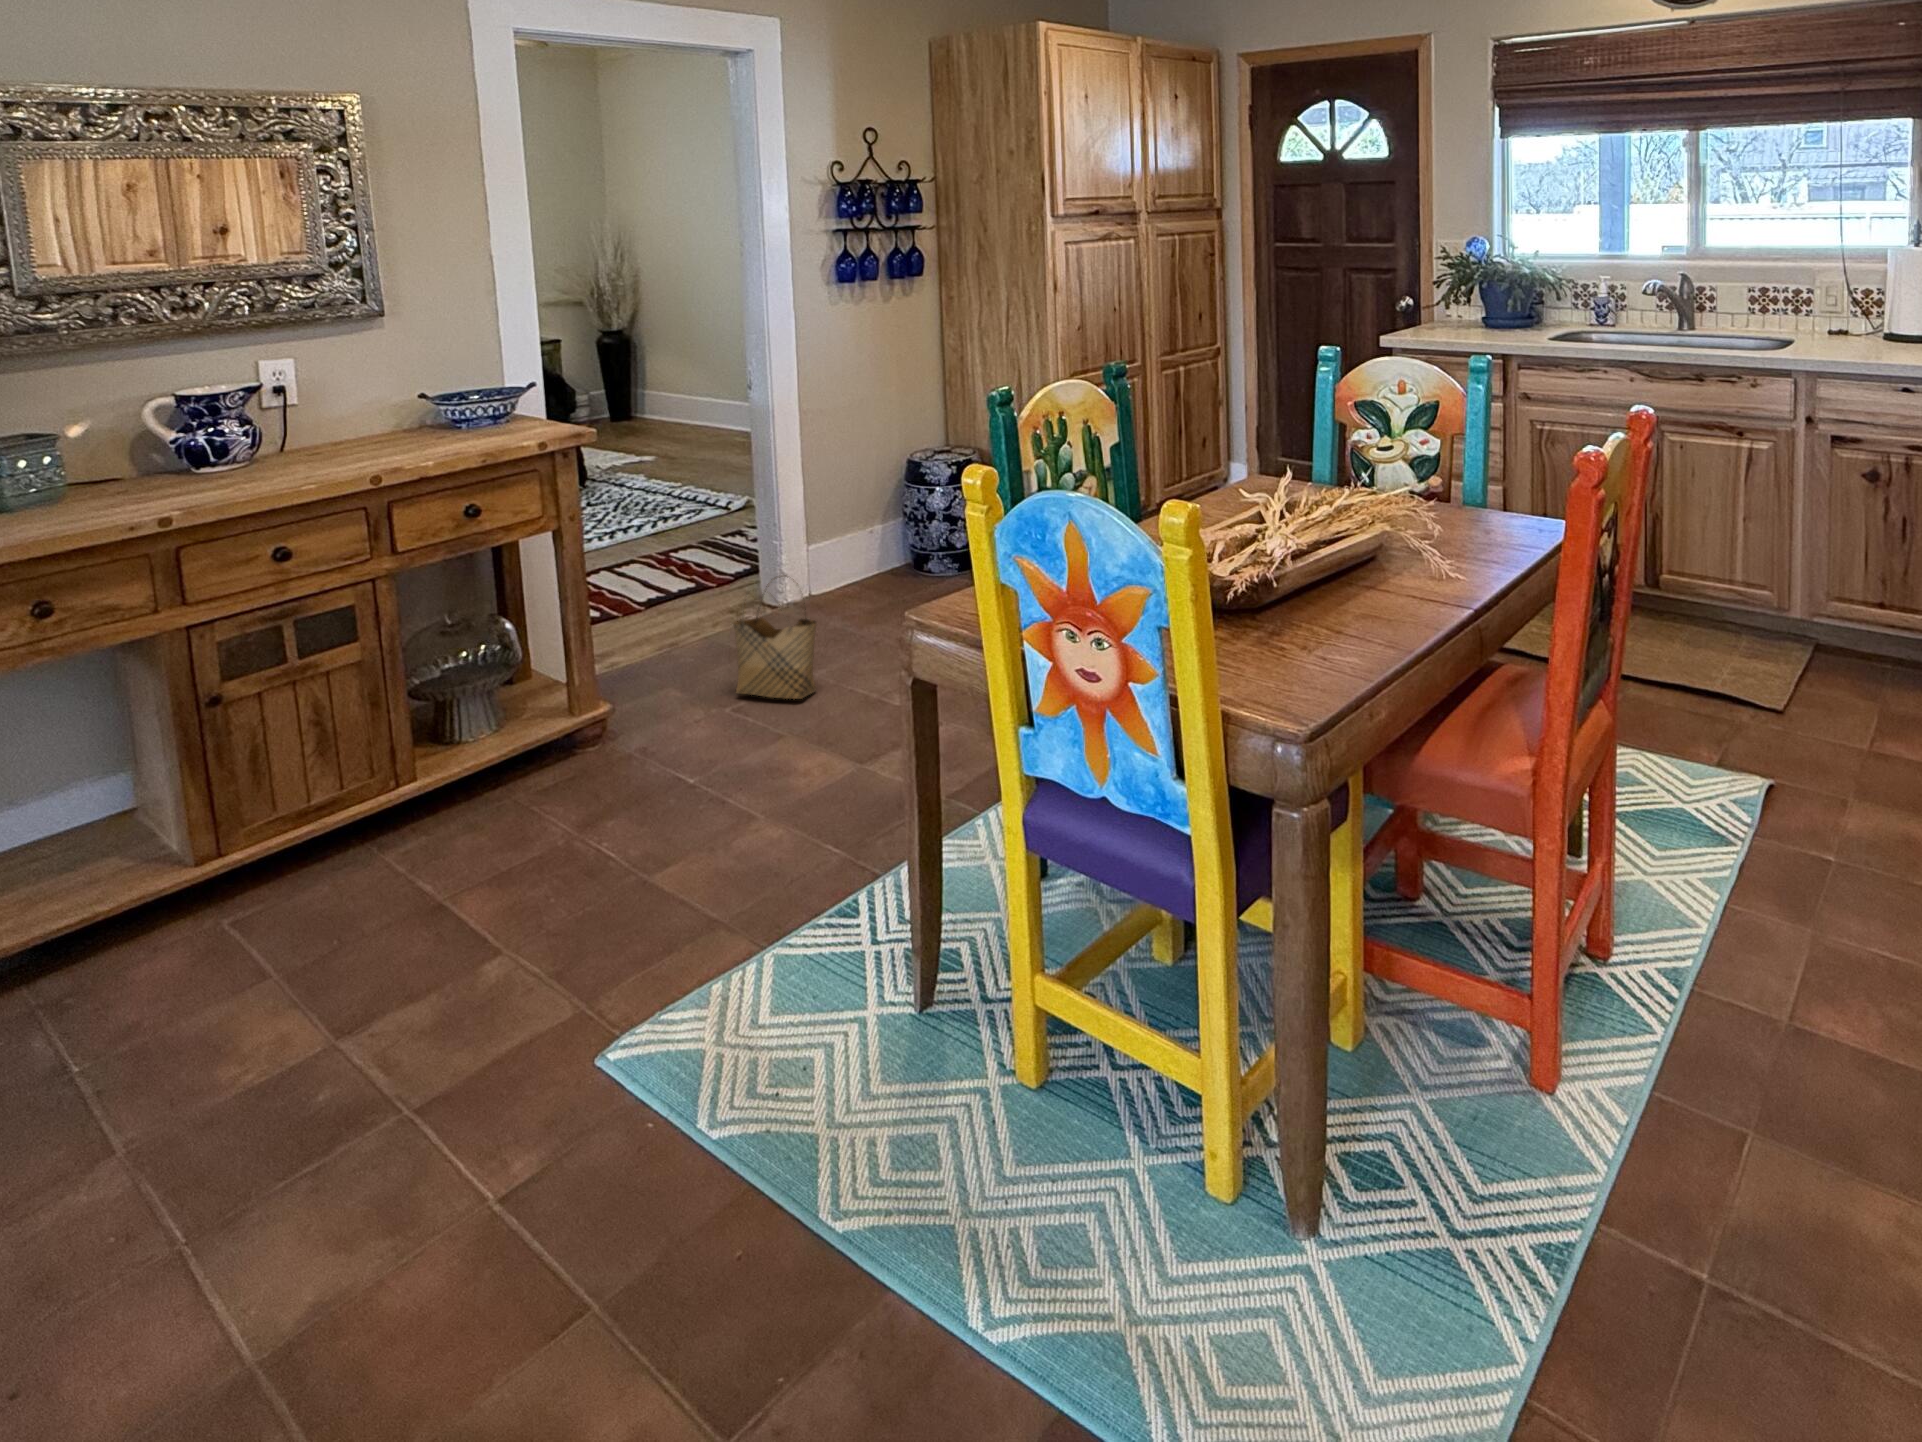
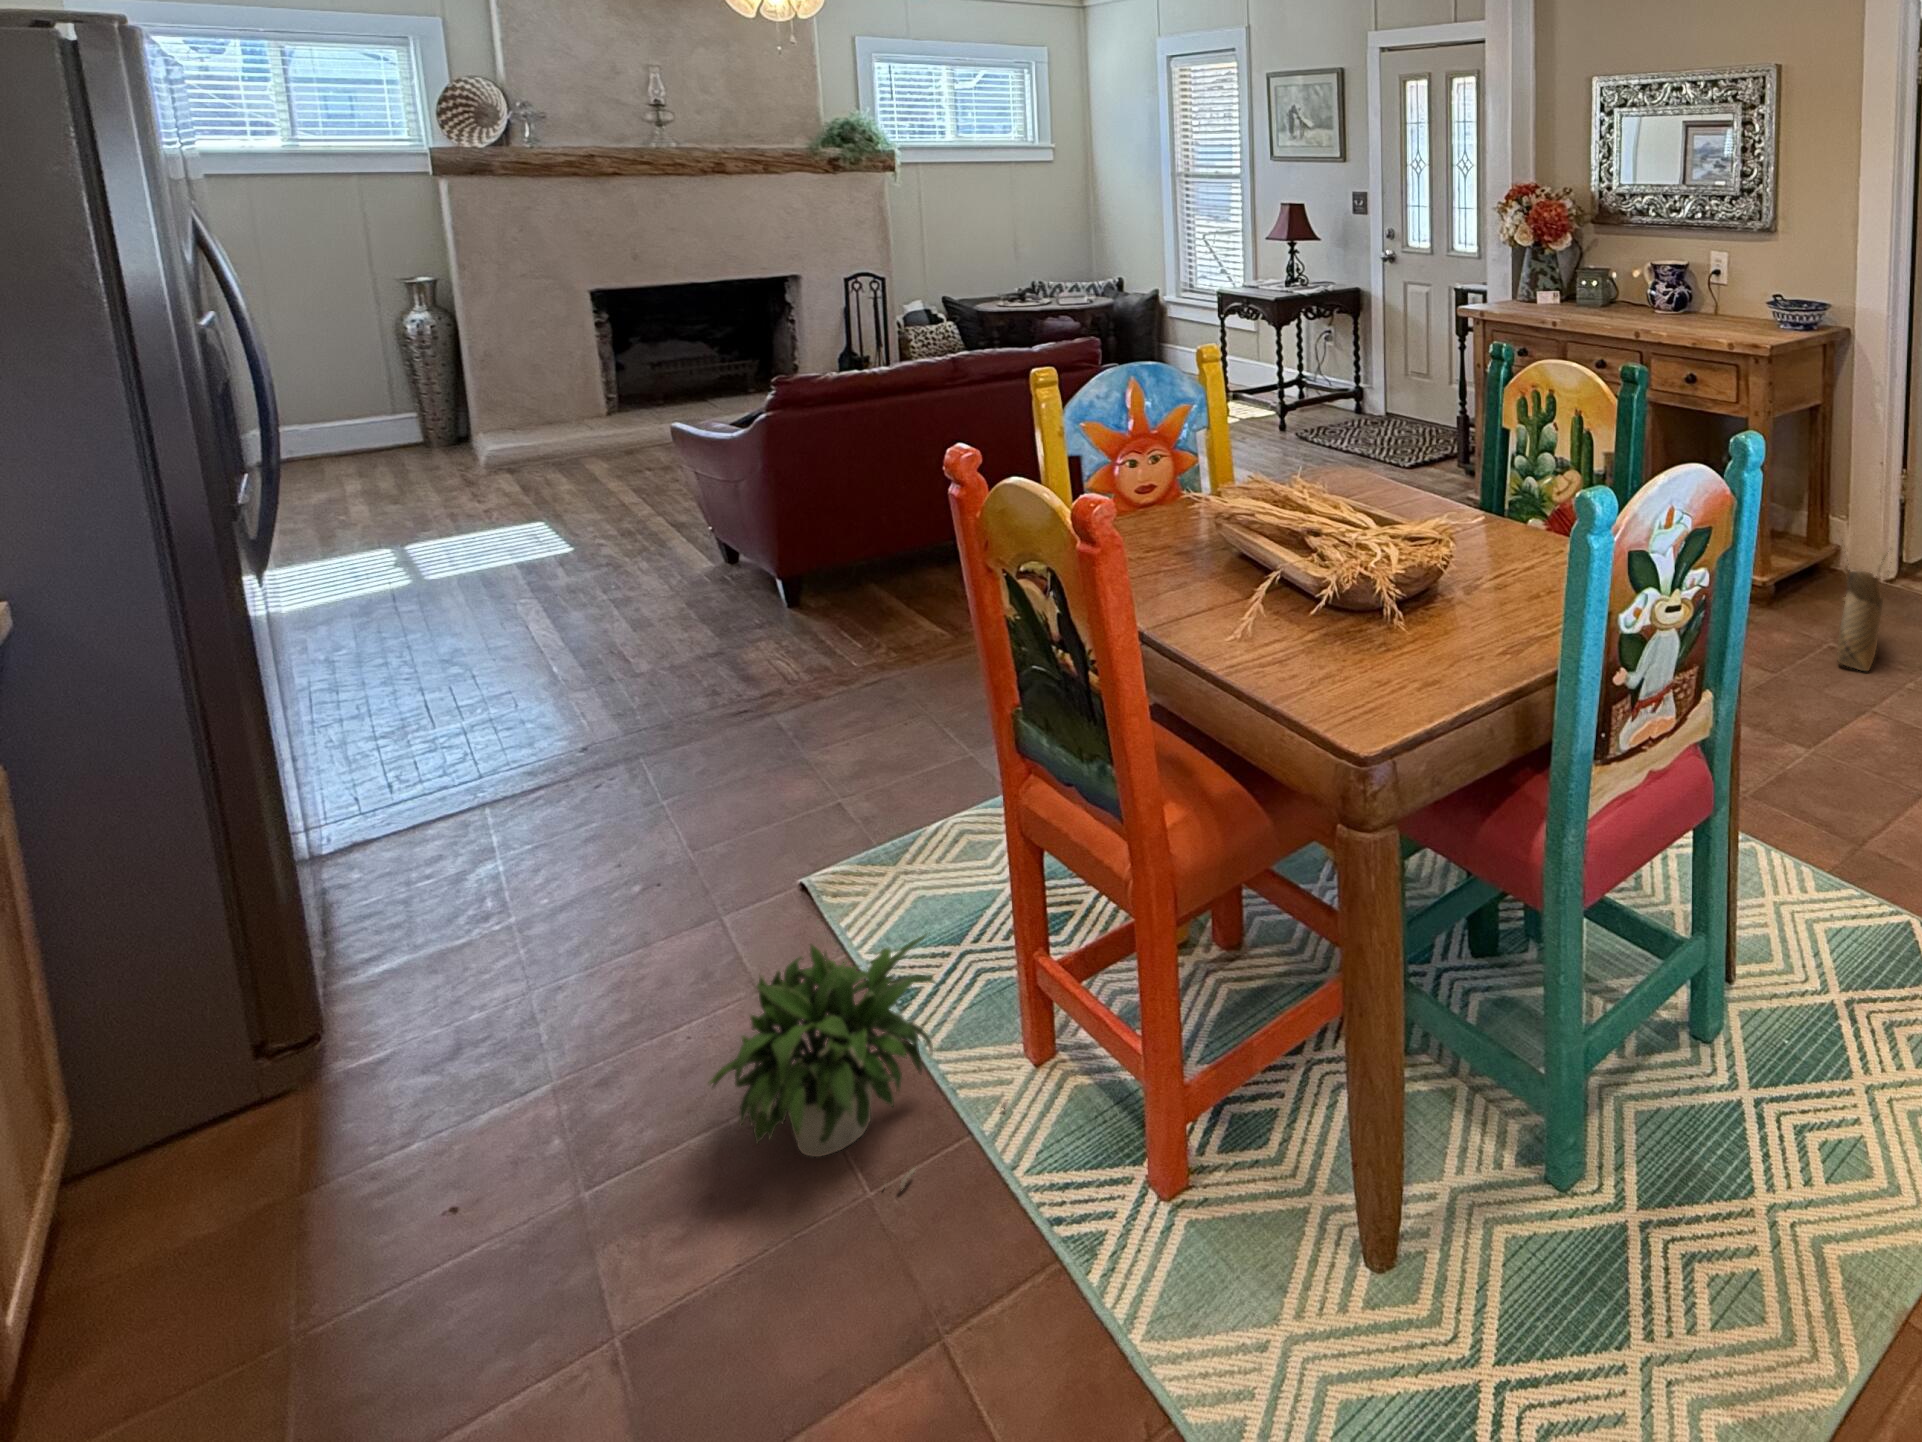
potted plant: none [1611,973,1859,1246] -> present [708,934,1008,1189]

